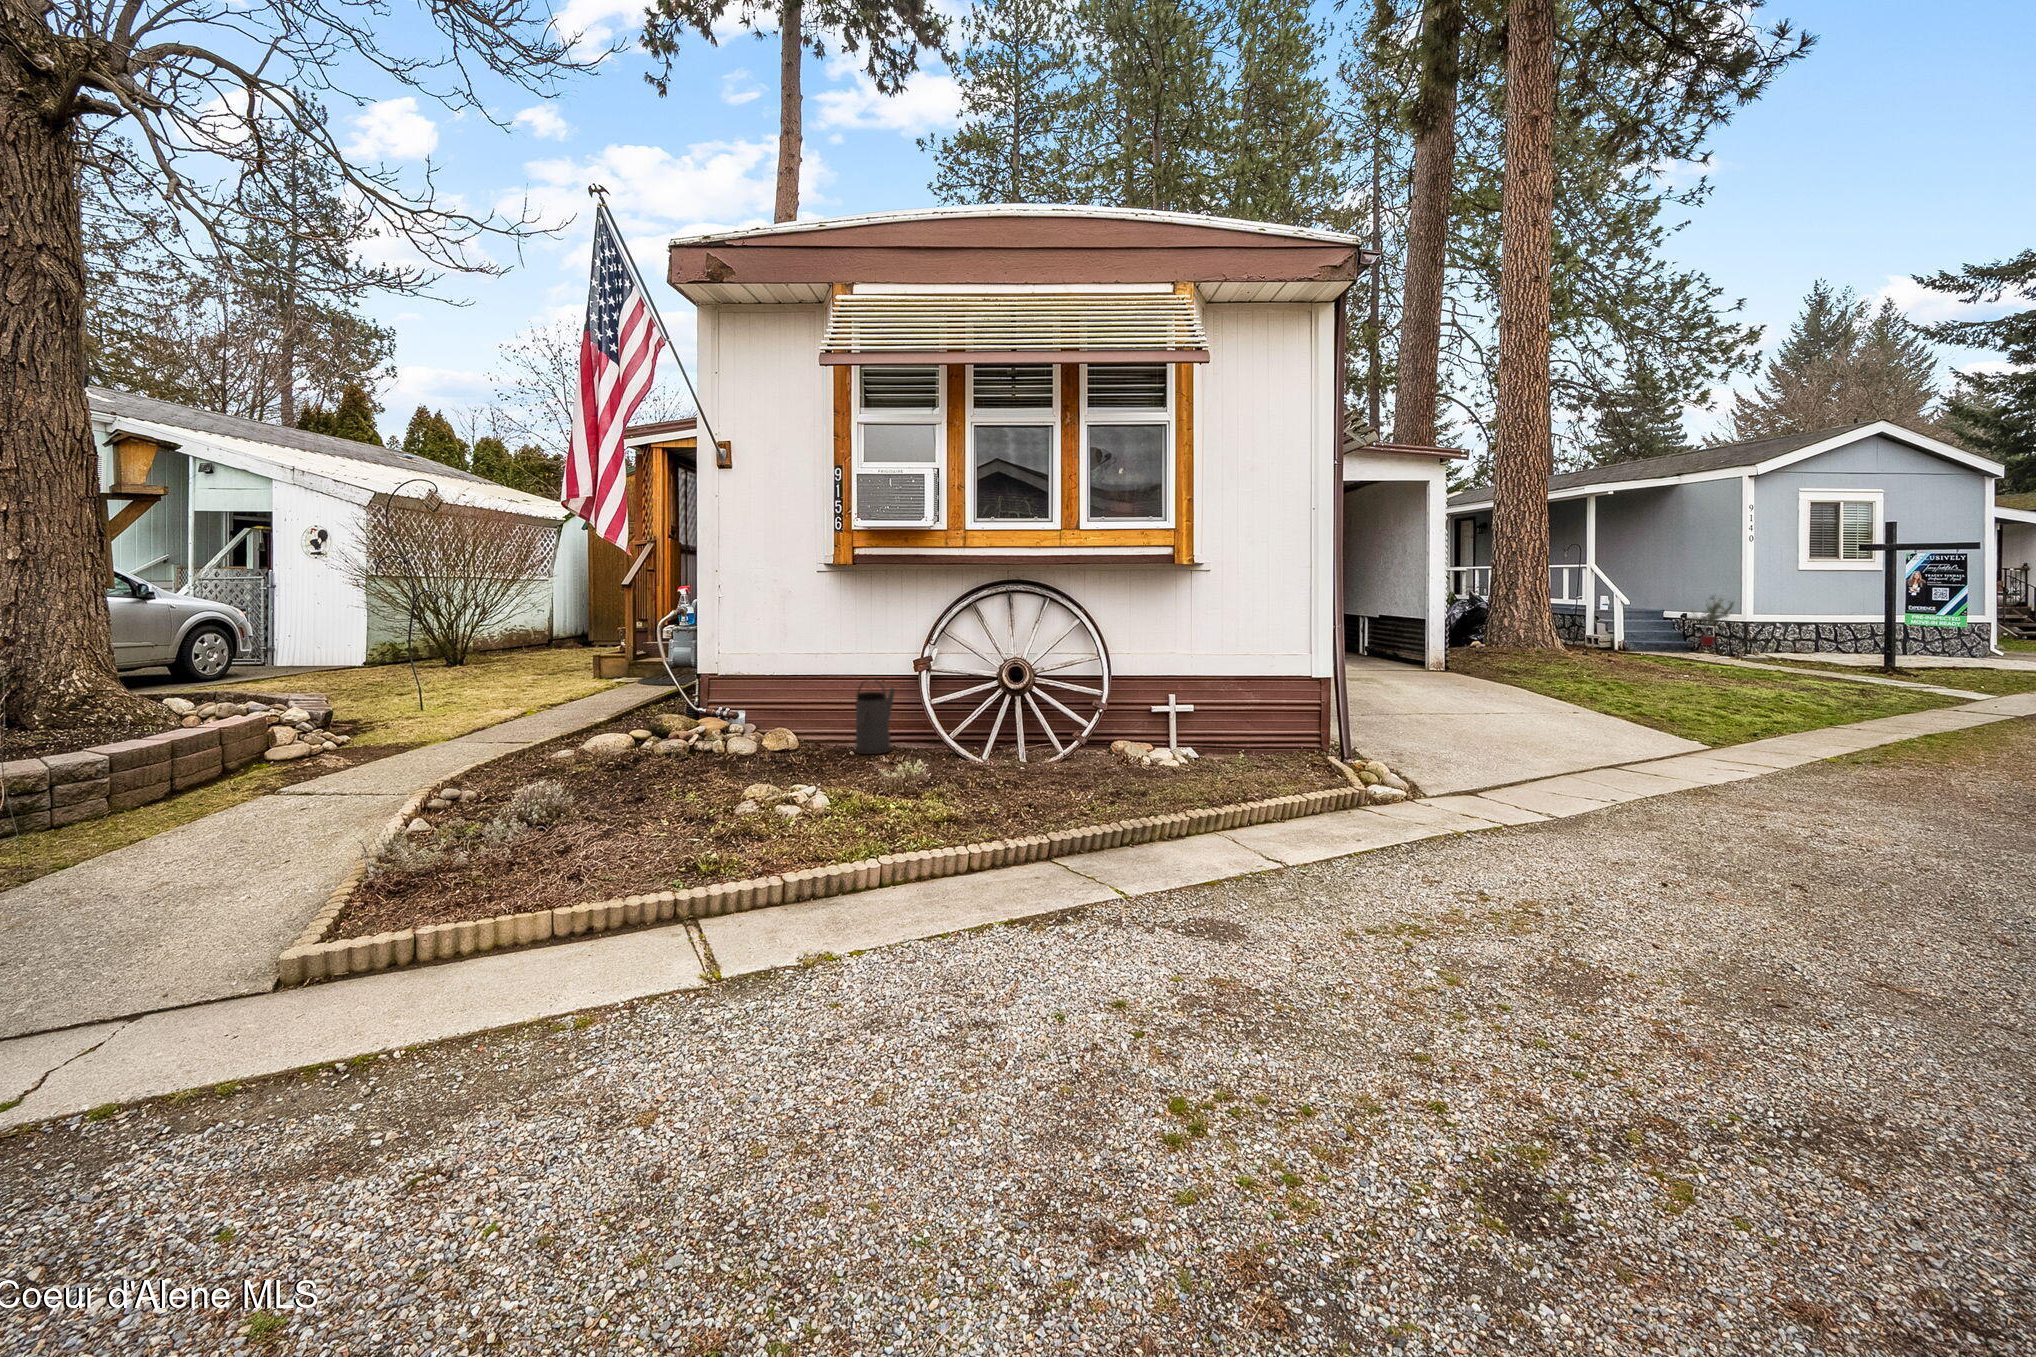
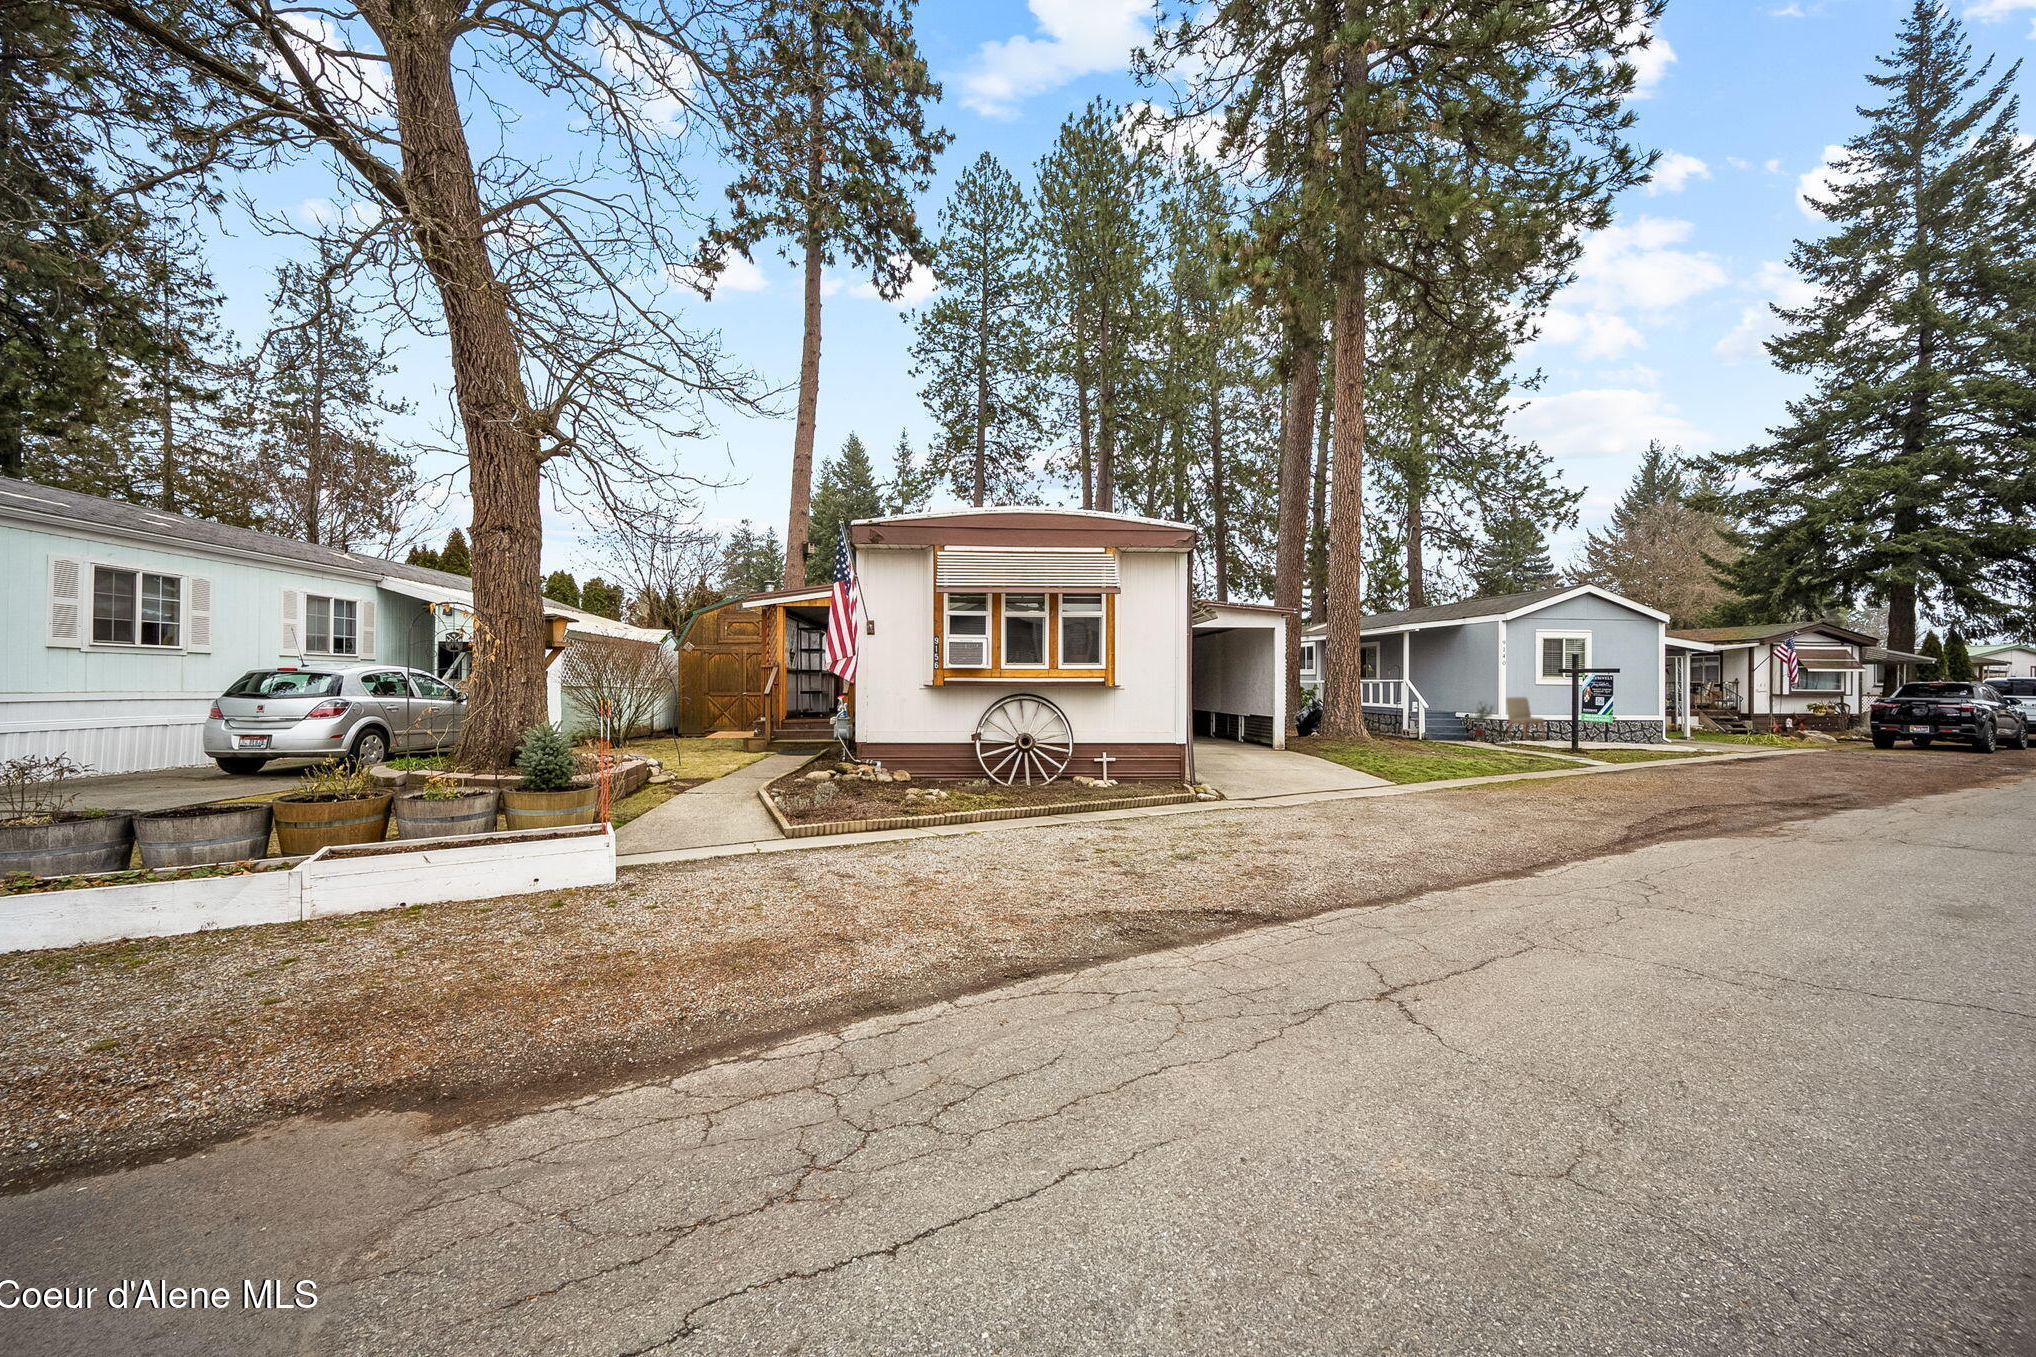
chair: none [1751,588,1819,650] -> present [1506,697,1545,738]
watering can: present [854,680,895,754] -> none [943,743,962,781]

